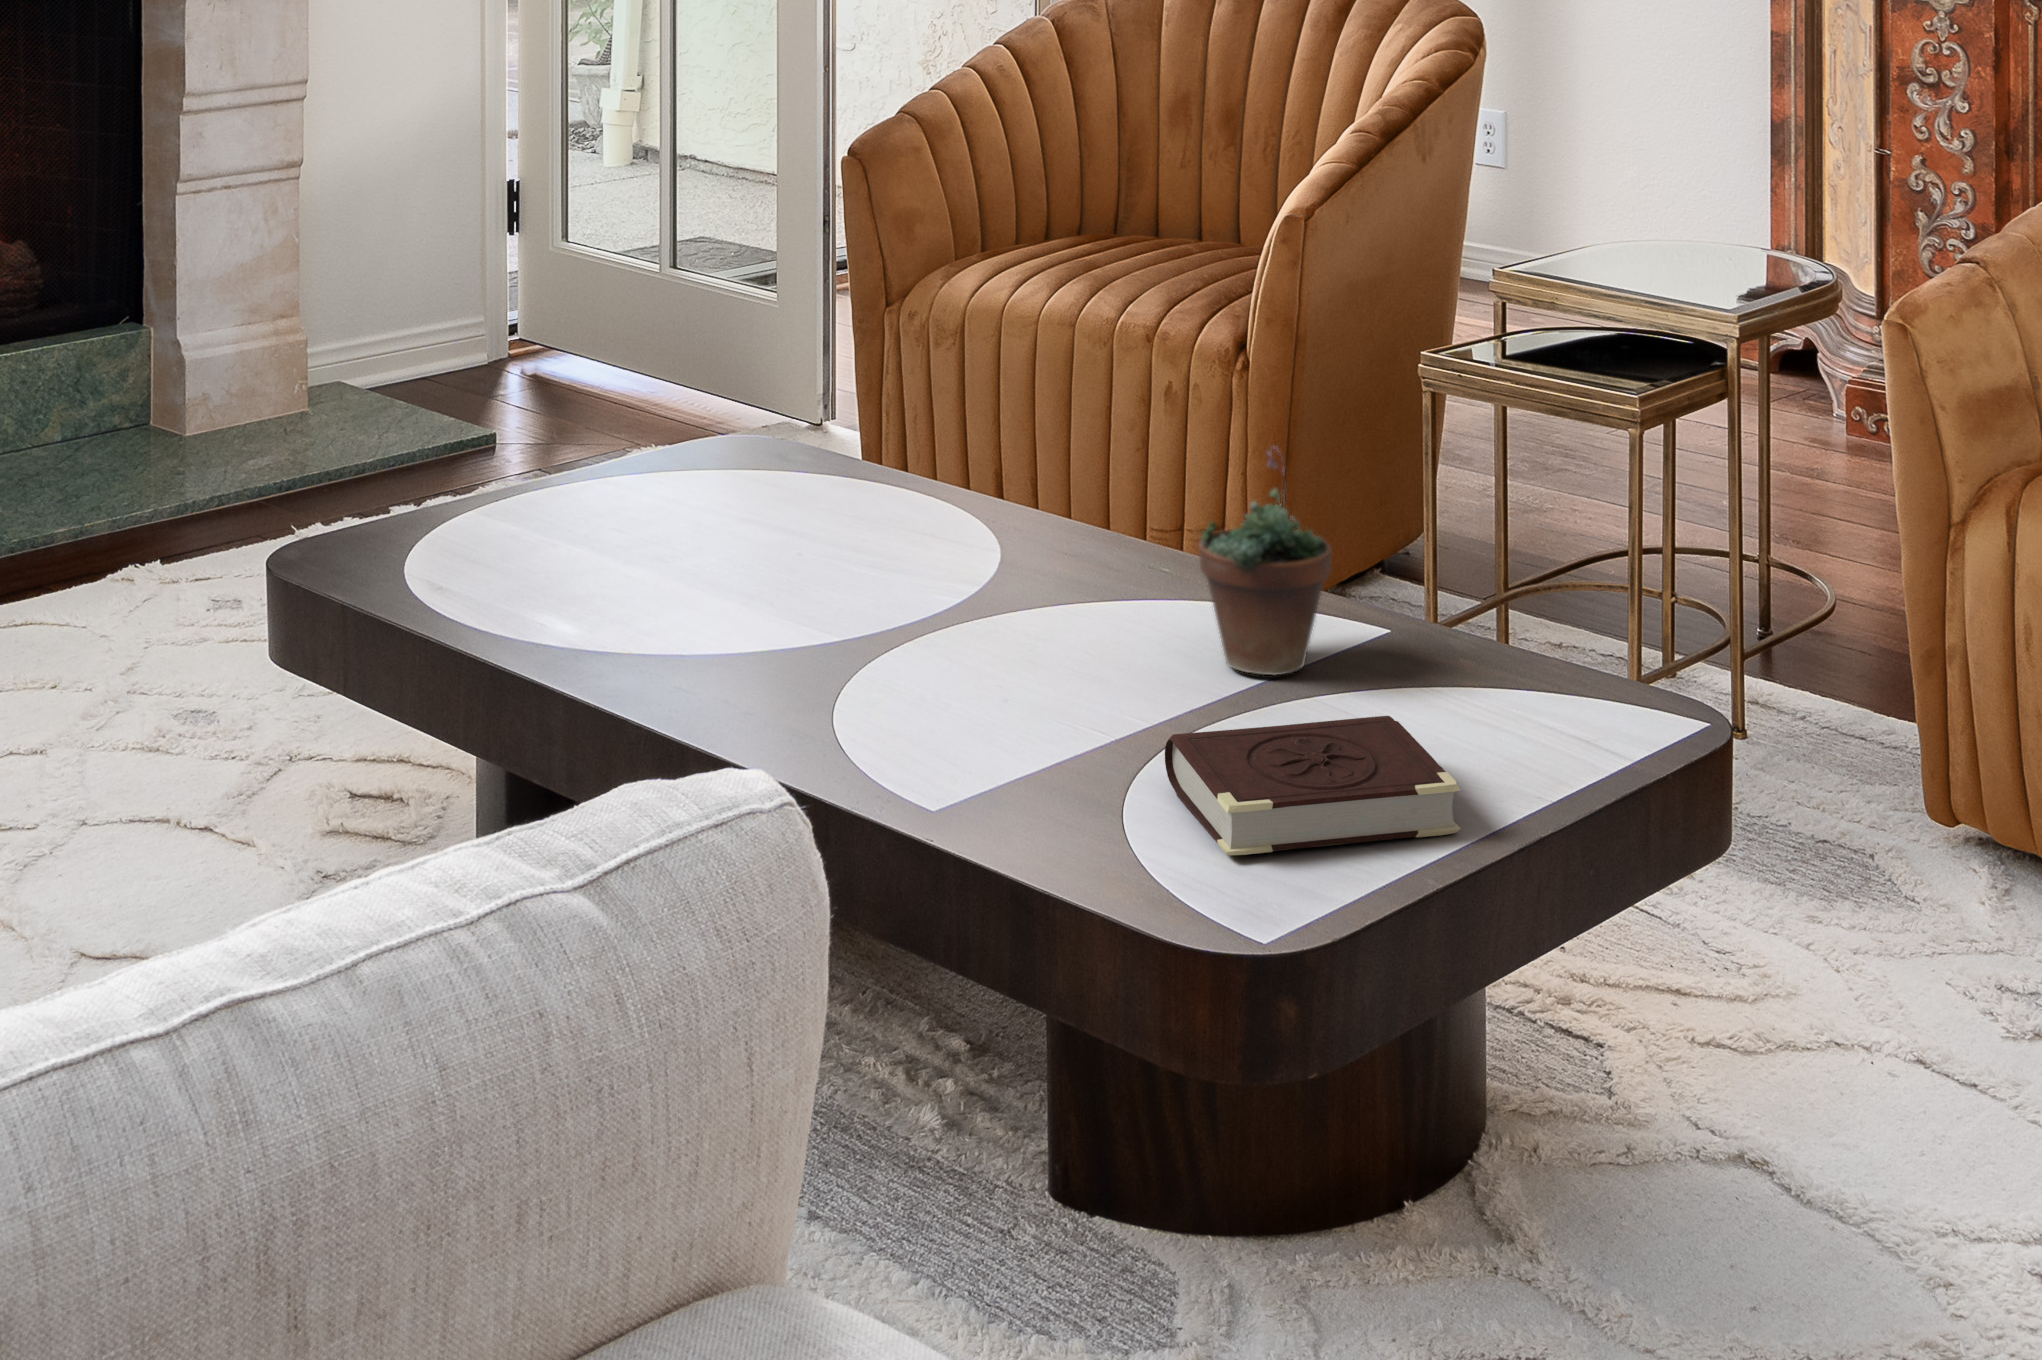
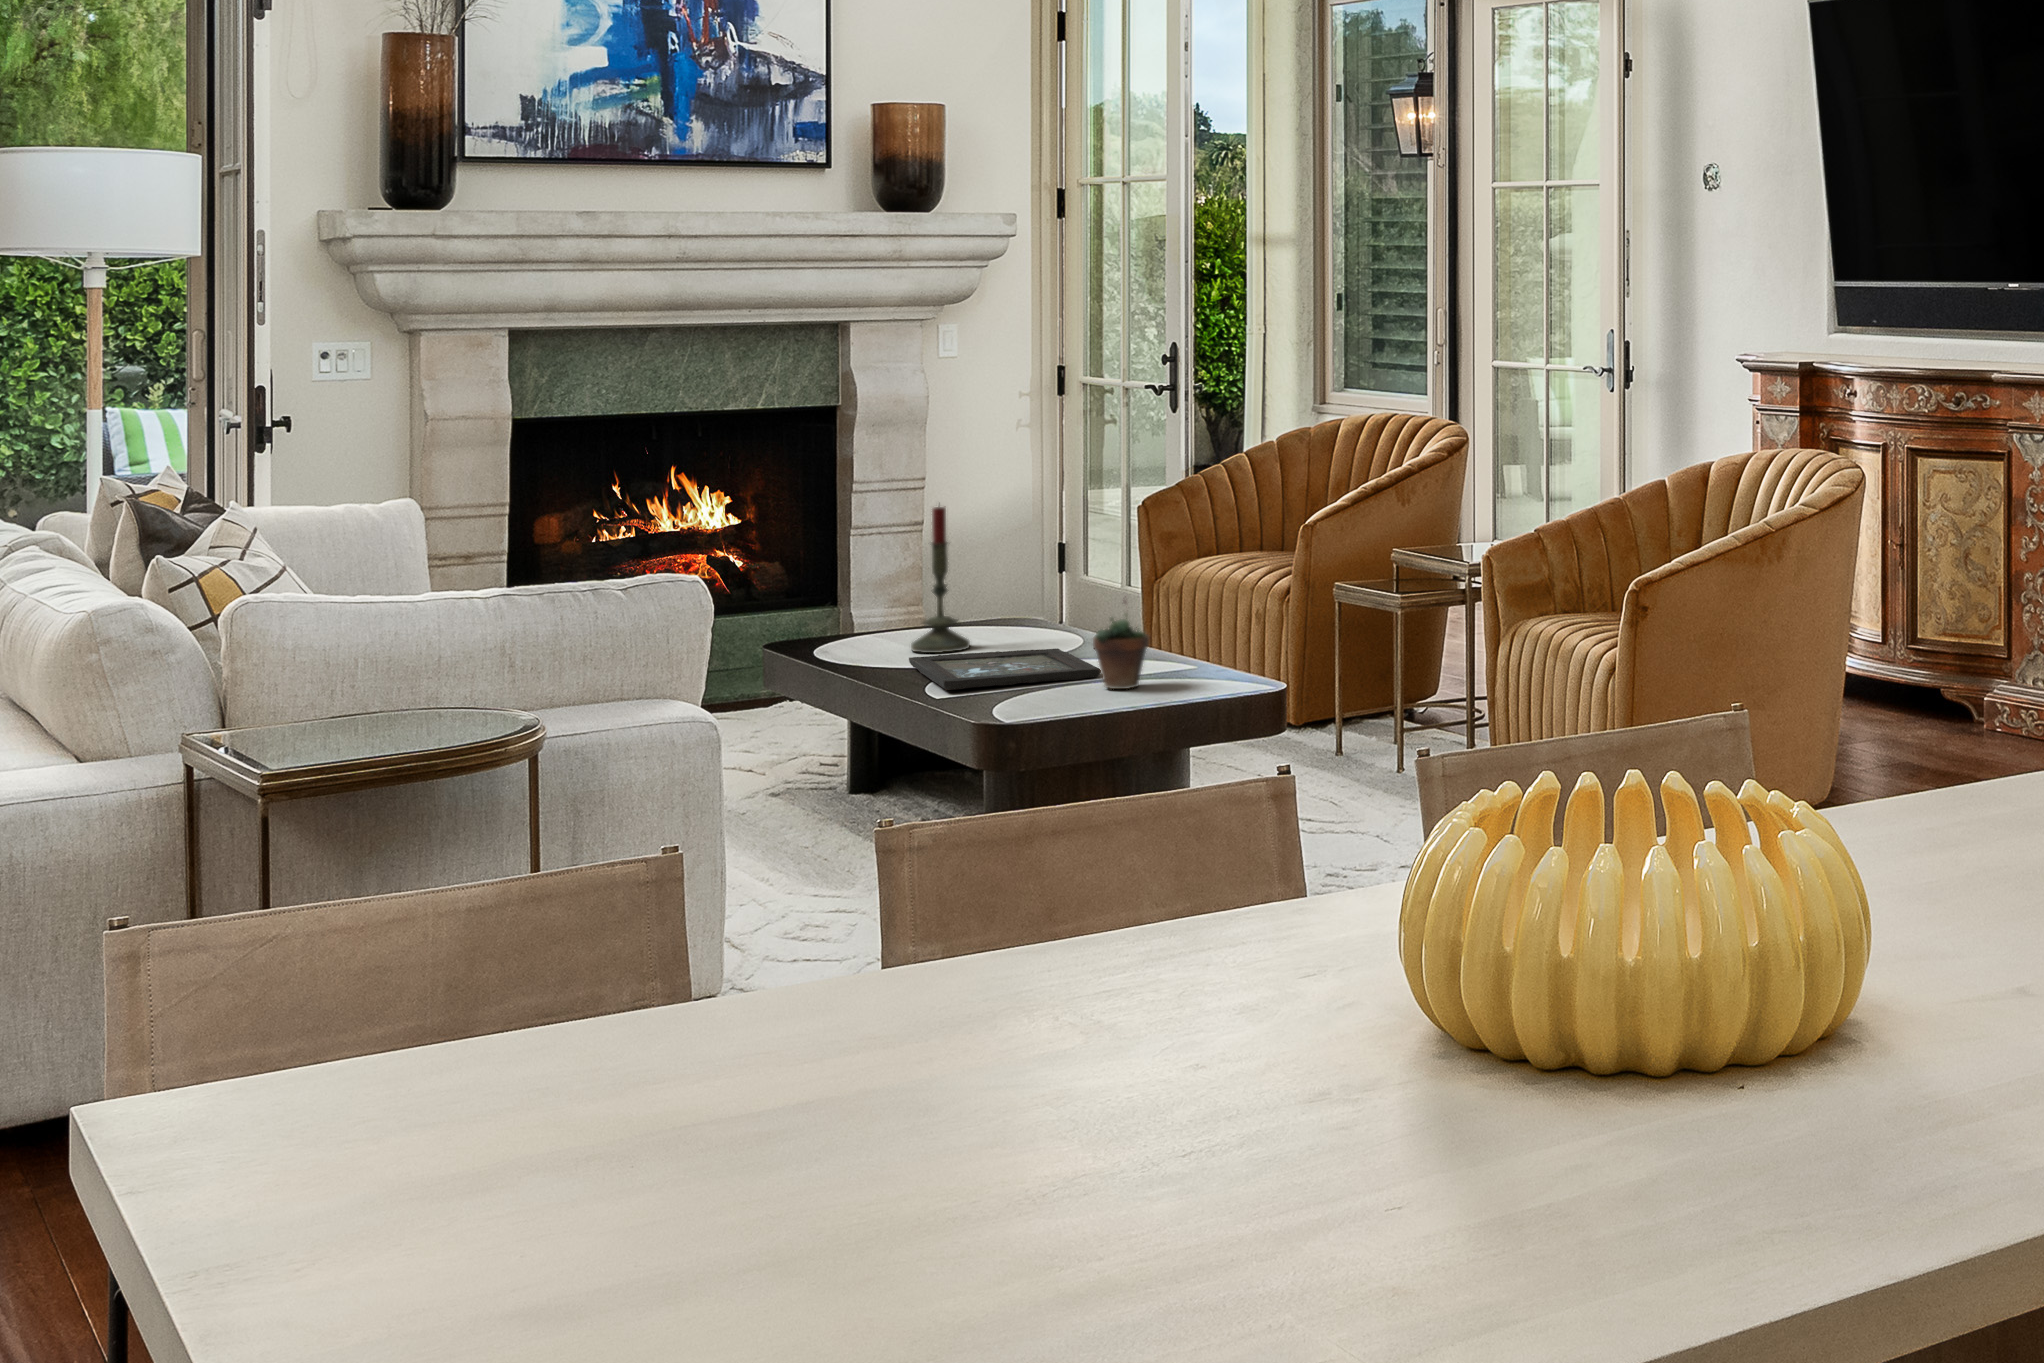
candle: none [575,189,700,525] -> present [911,506,970,653]
tray: none [647,514,1154,686] -> present [909,648,1101,690]
book: present [1165,716,1461,855] -> none [1013,688,1119,725]

